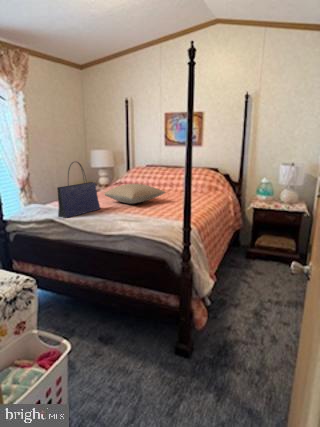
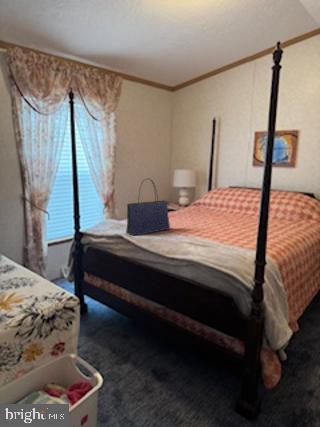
pillow: present [105,184,165,204] -> none [178,205,245,226]

